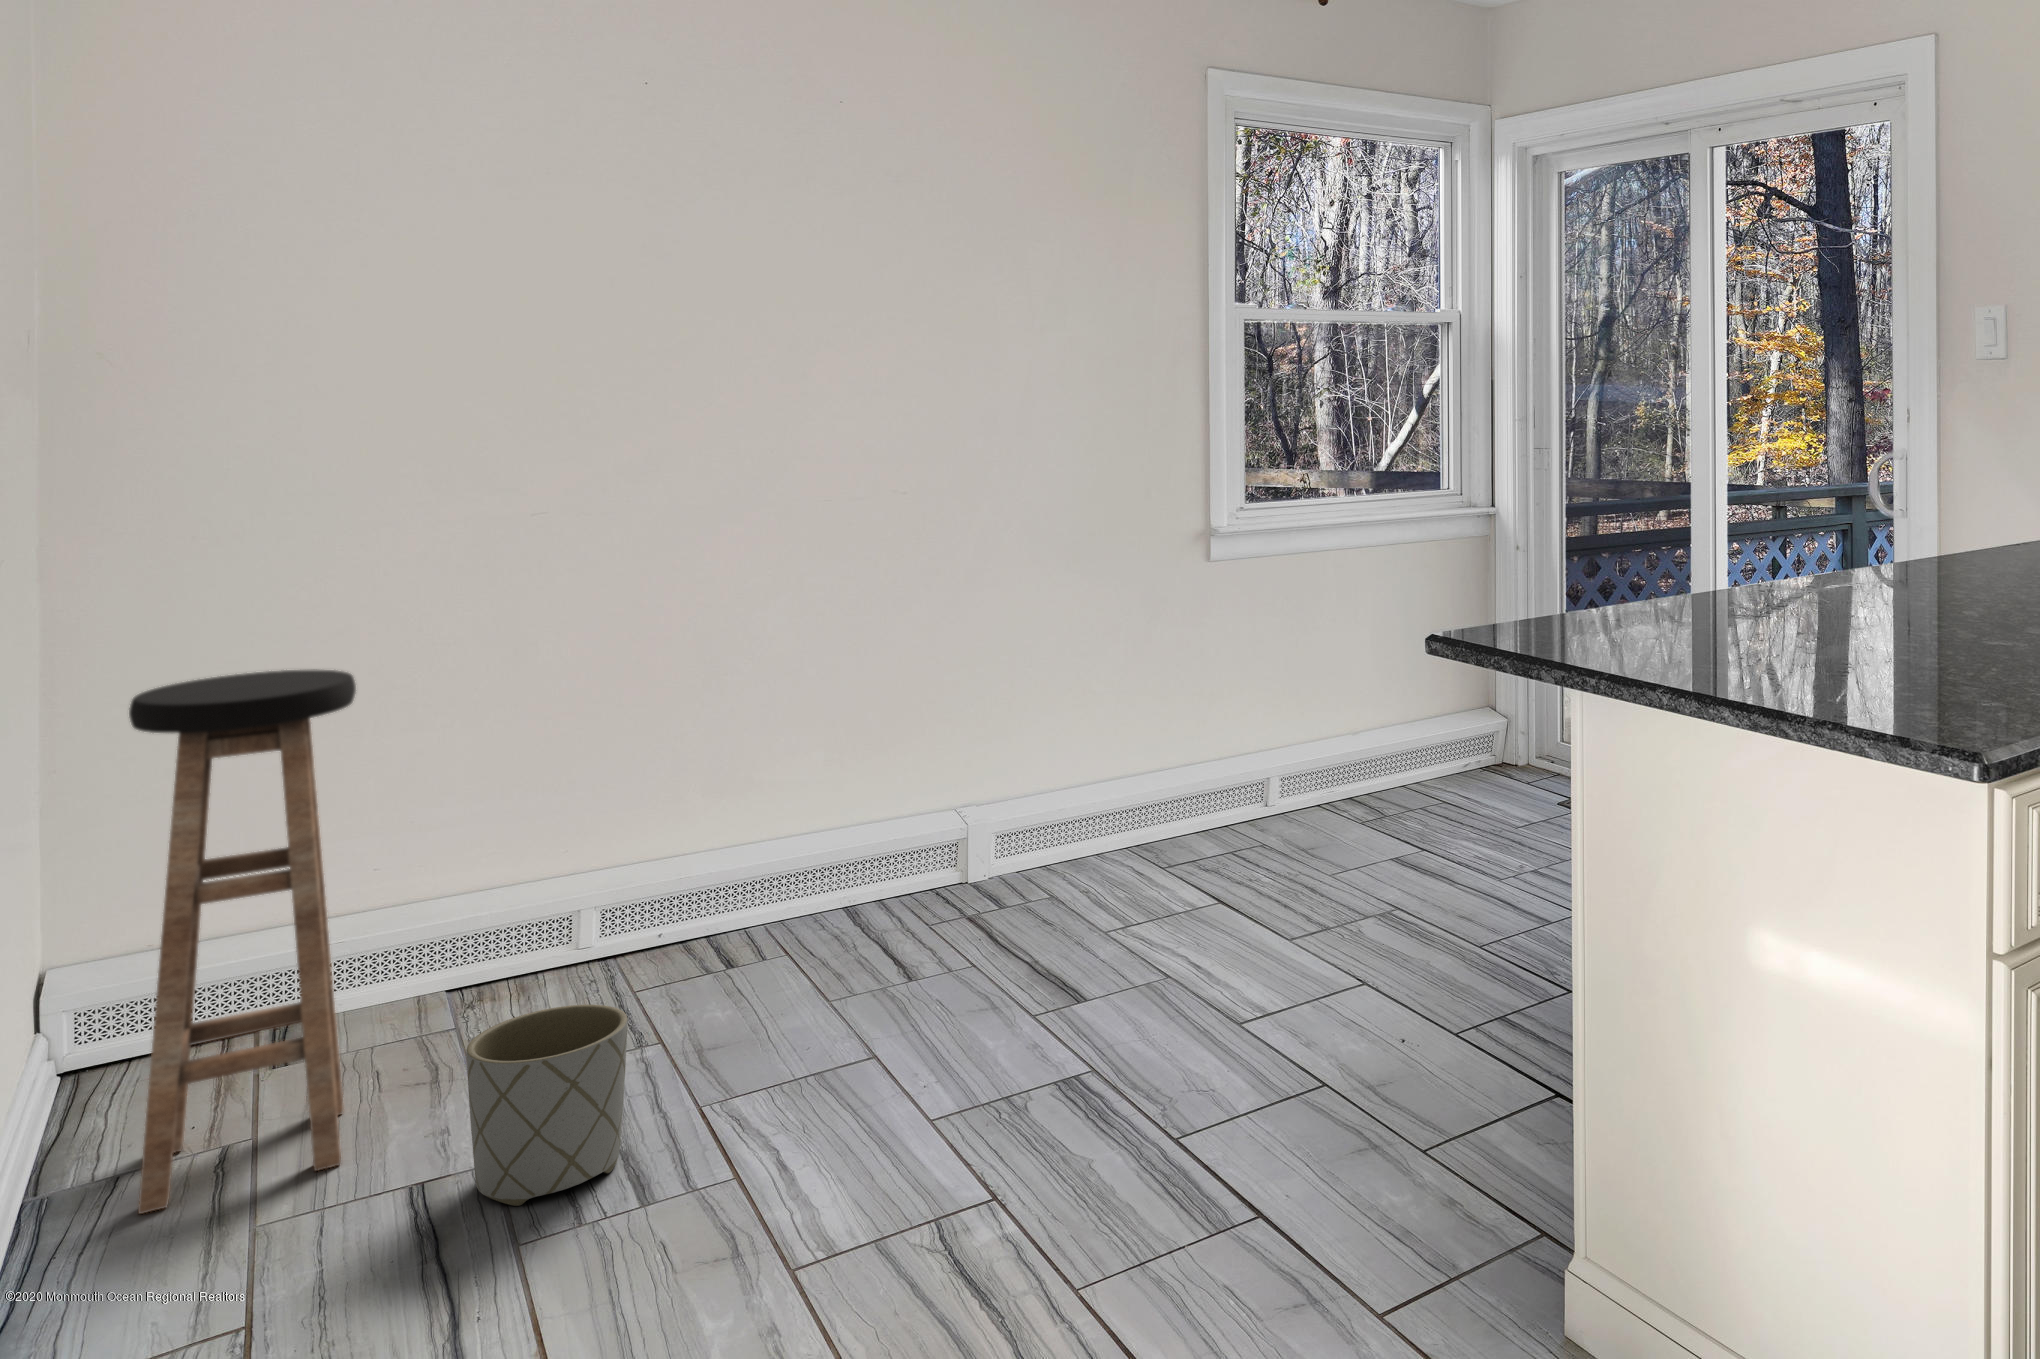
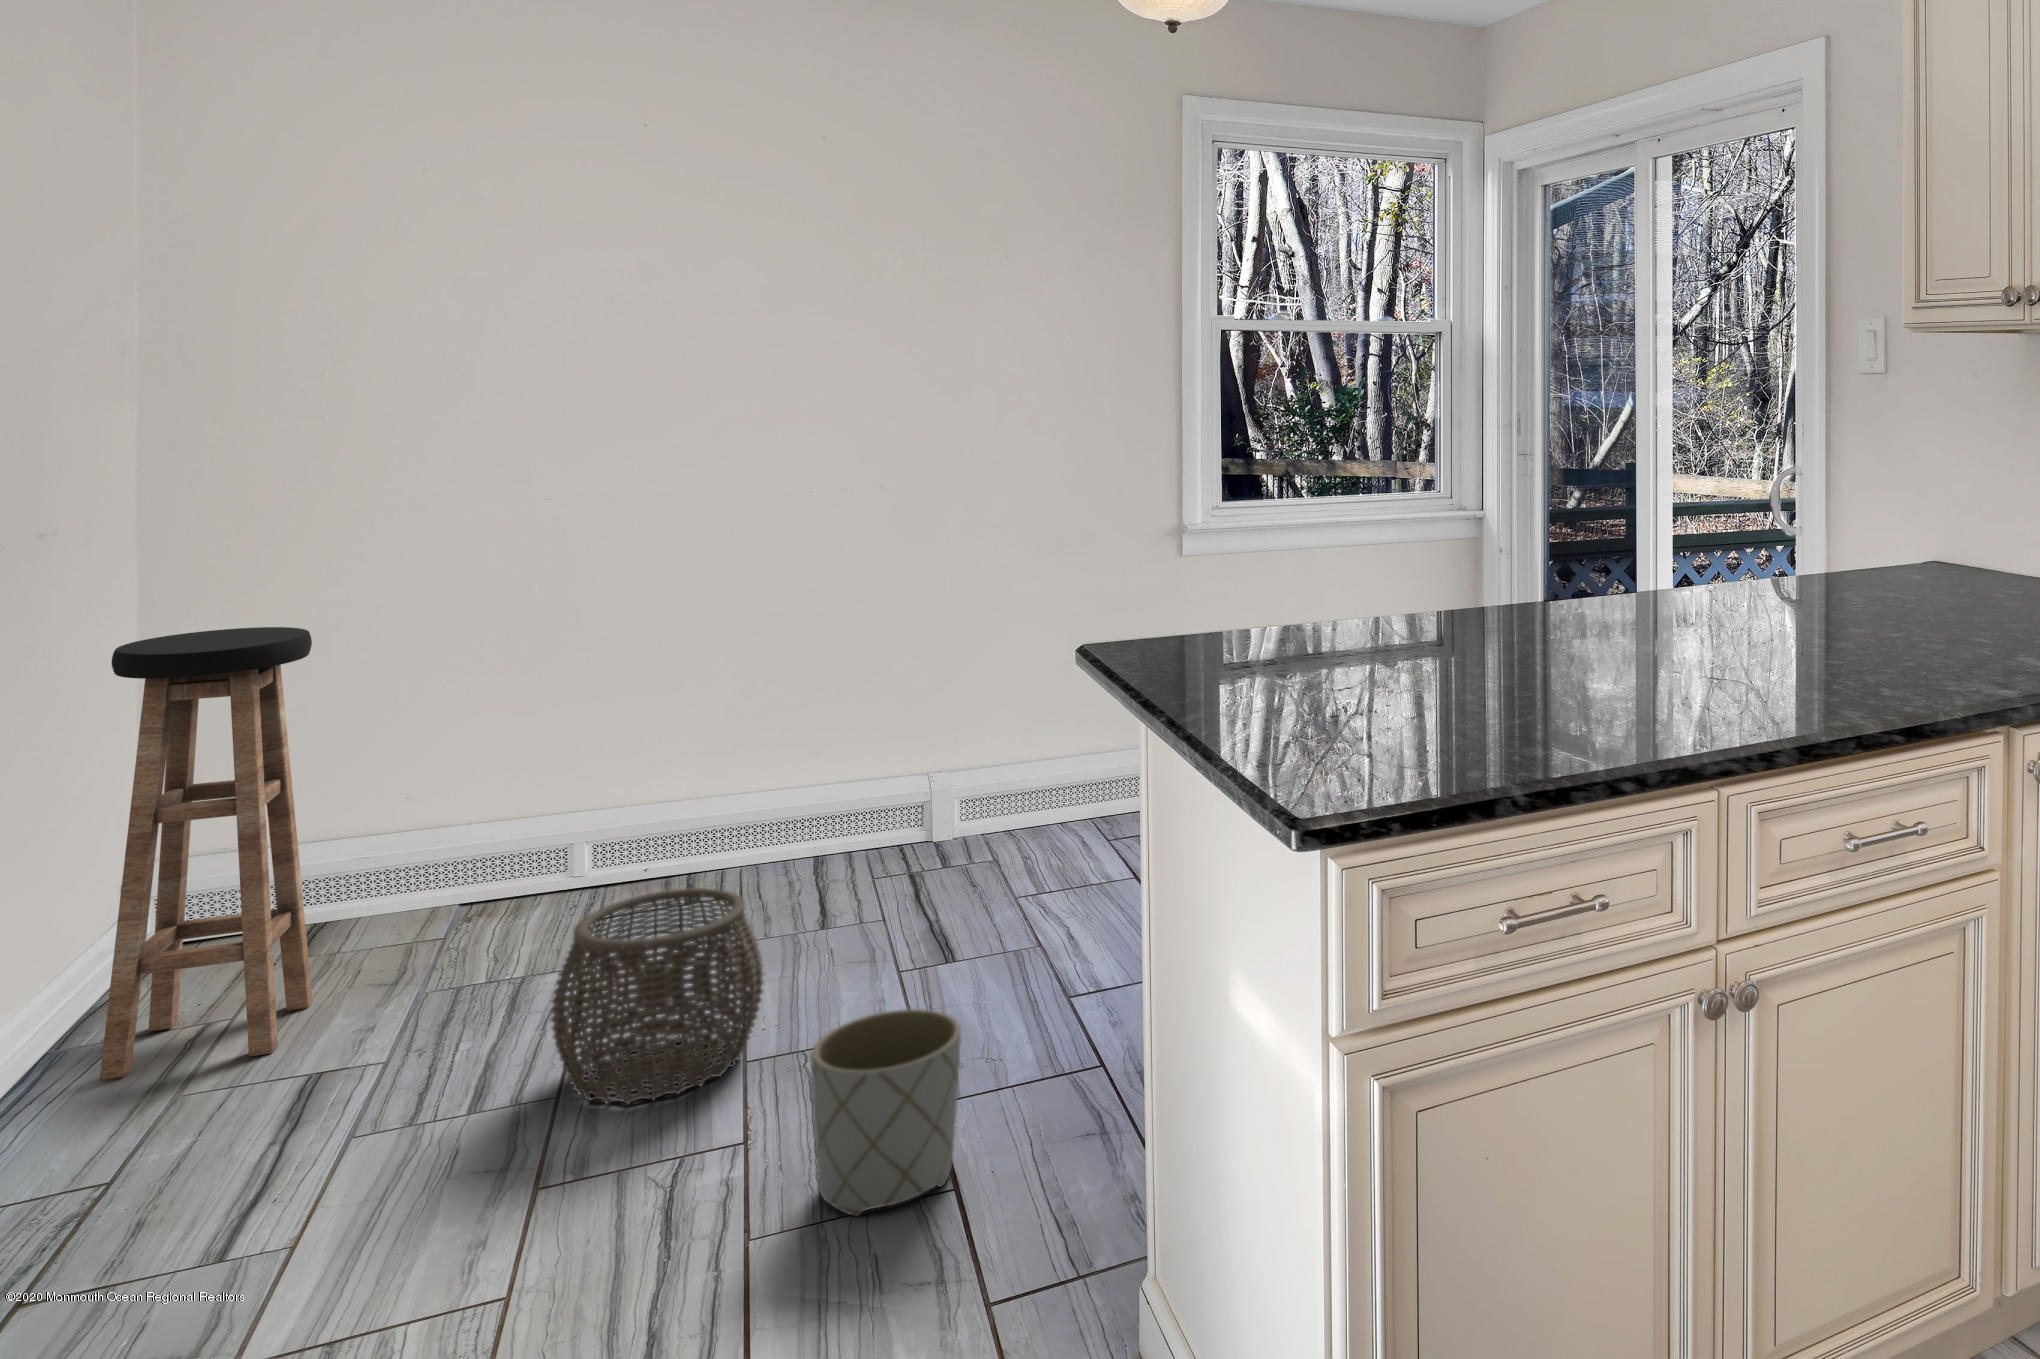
woven basket: none [724,937,947,1178] -> present [551,888,764,1104]
planter: present [466,1005,628,1206] -> present [811,1009,961,1216]

